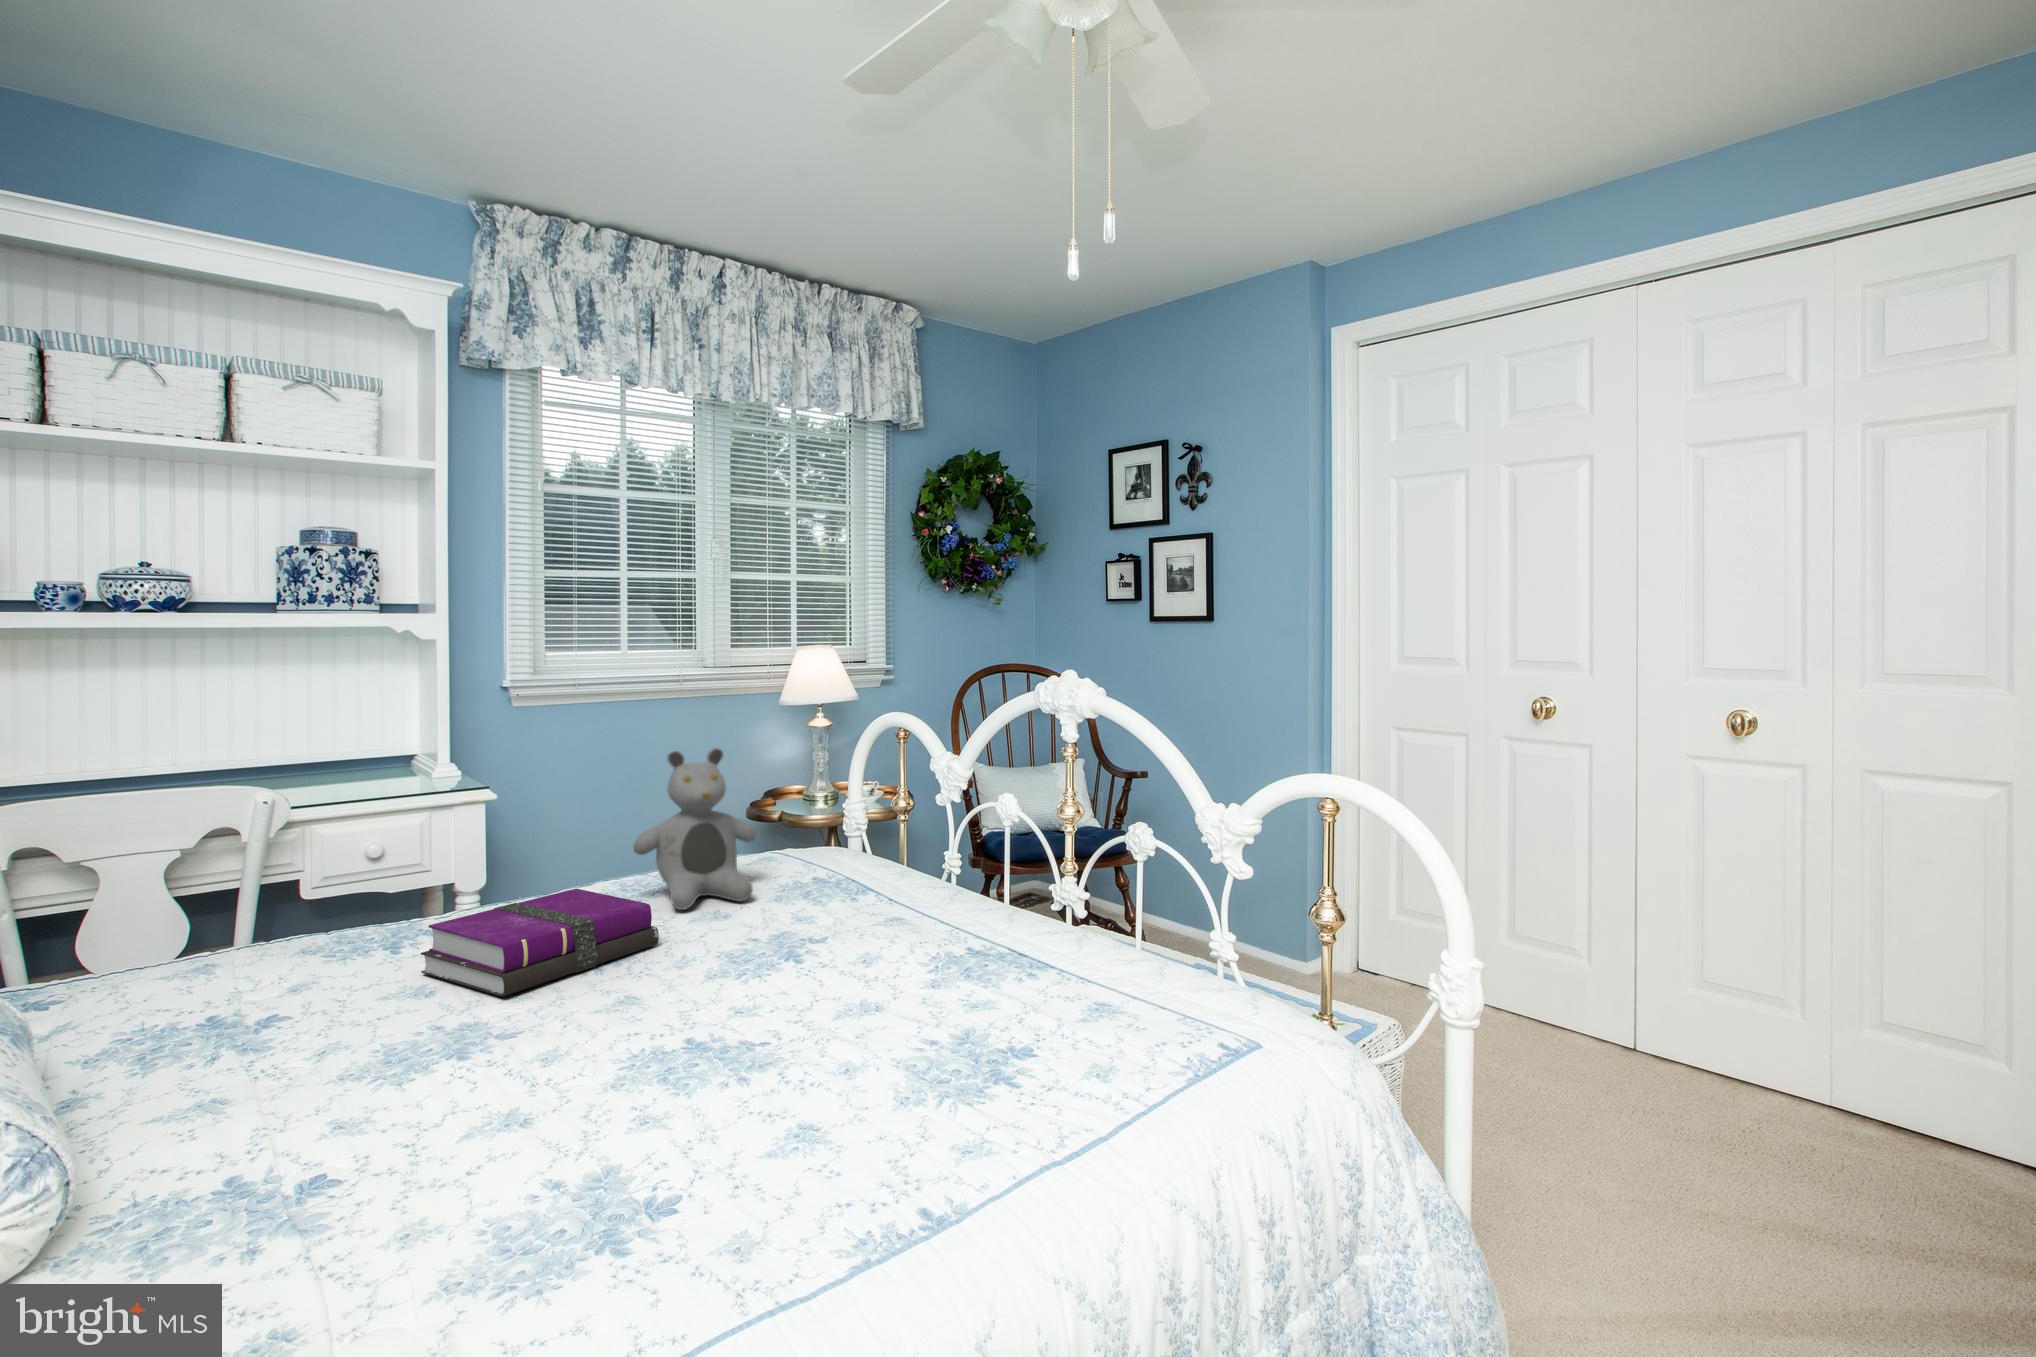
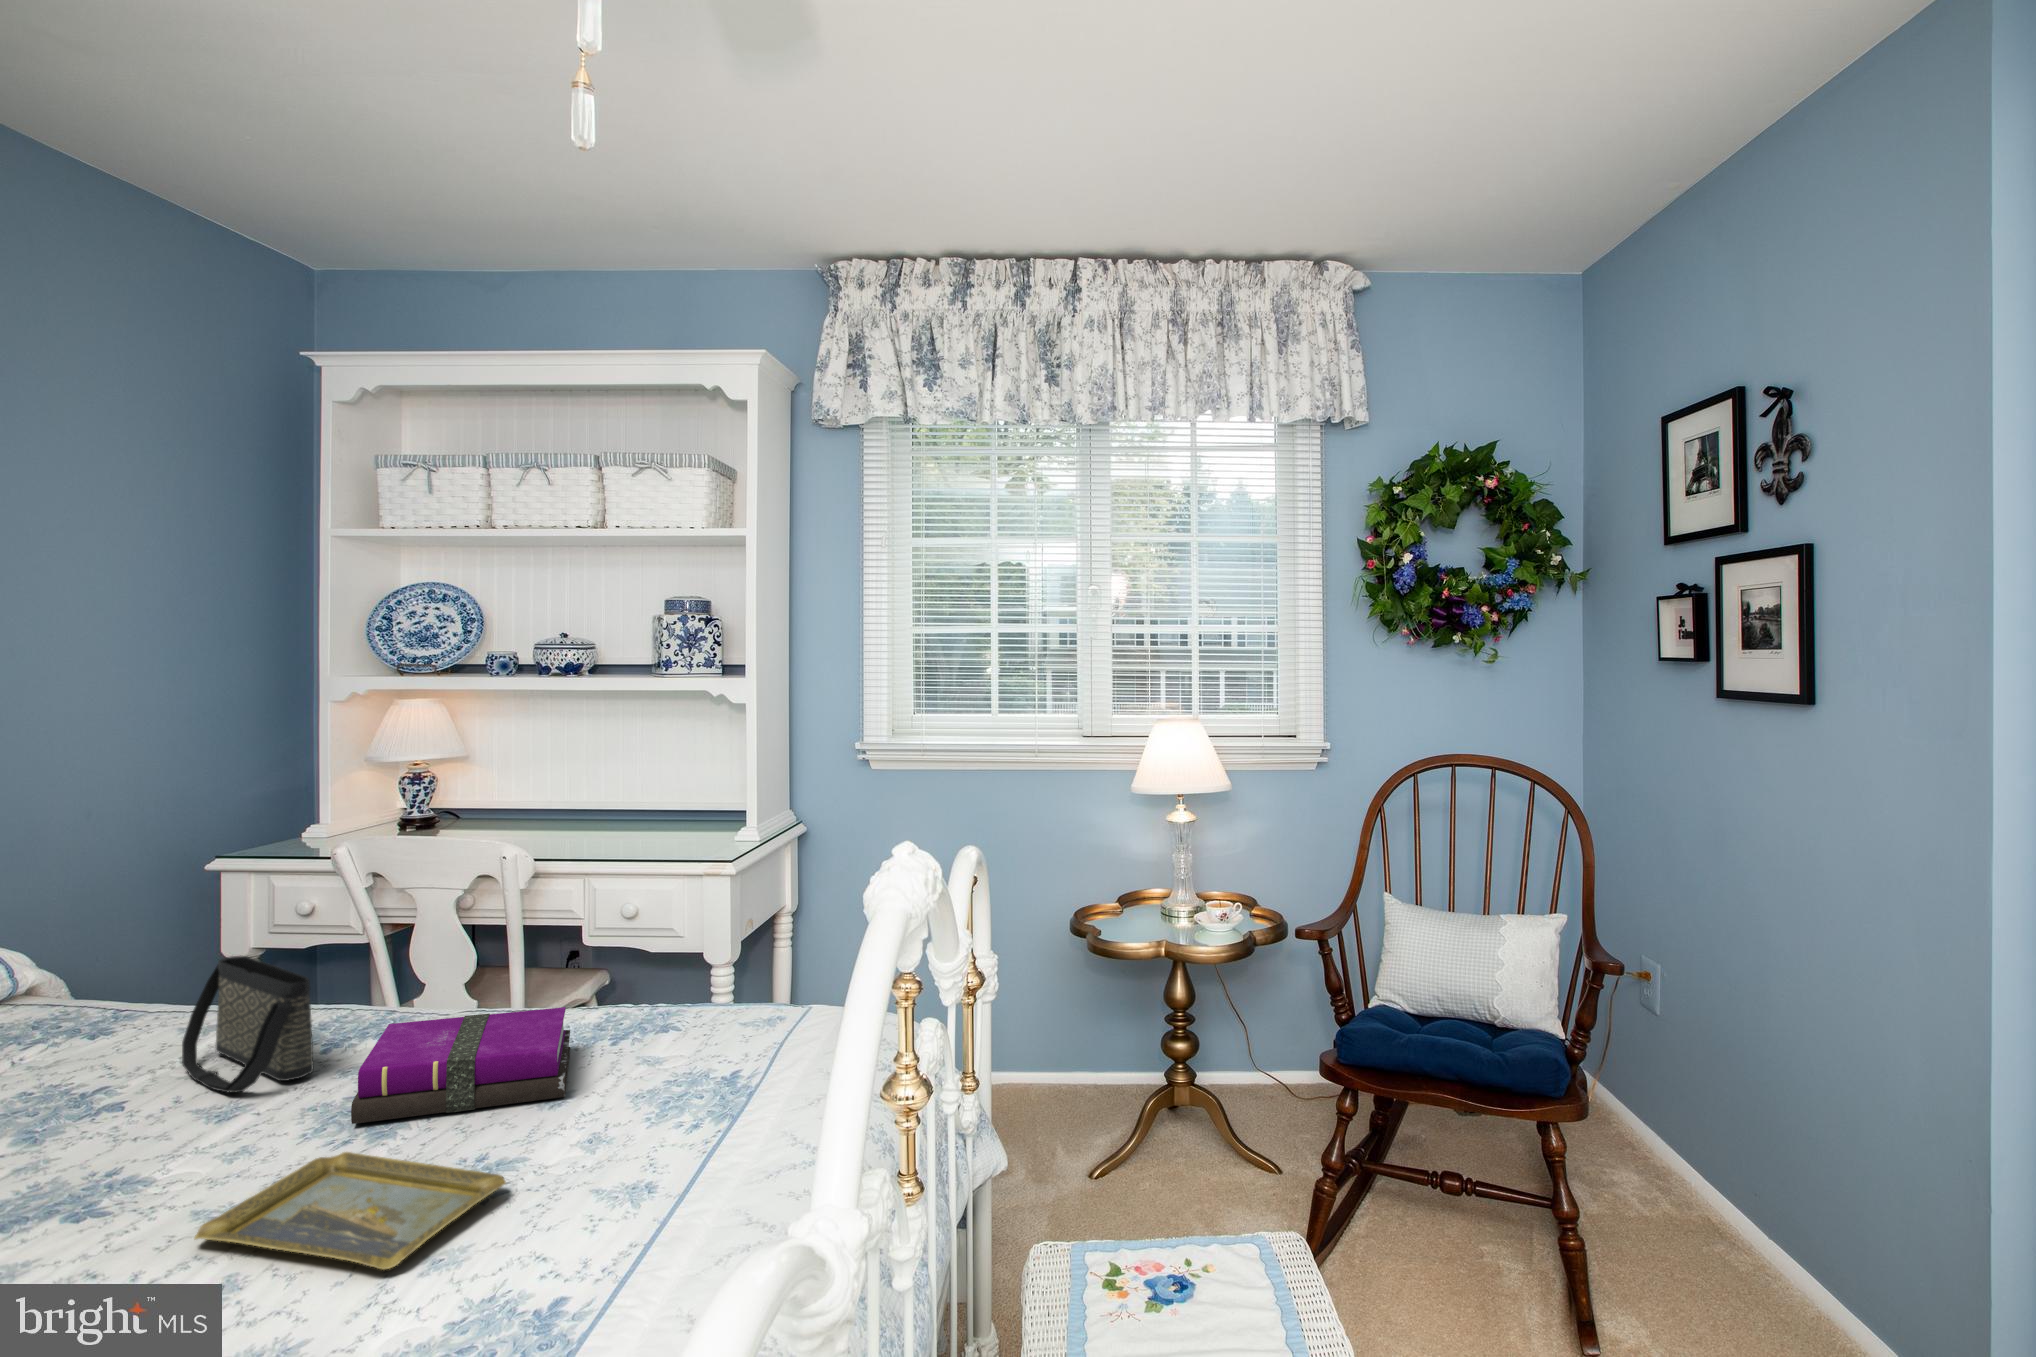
teddy bear: present [633,748,757,910] -> none [661,862,804,1058]
handbag: none [126,891,349,1026] -> present [182,956,313,1092]
tray: none [557,973,782,1062] -> present [194,1152,506,1269]

